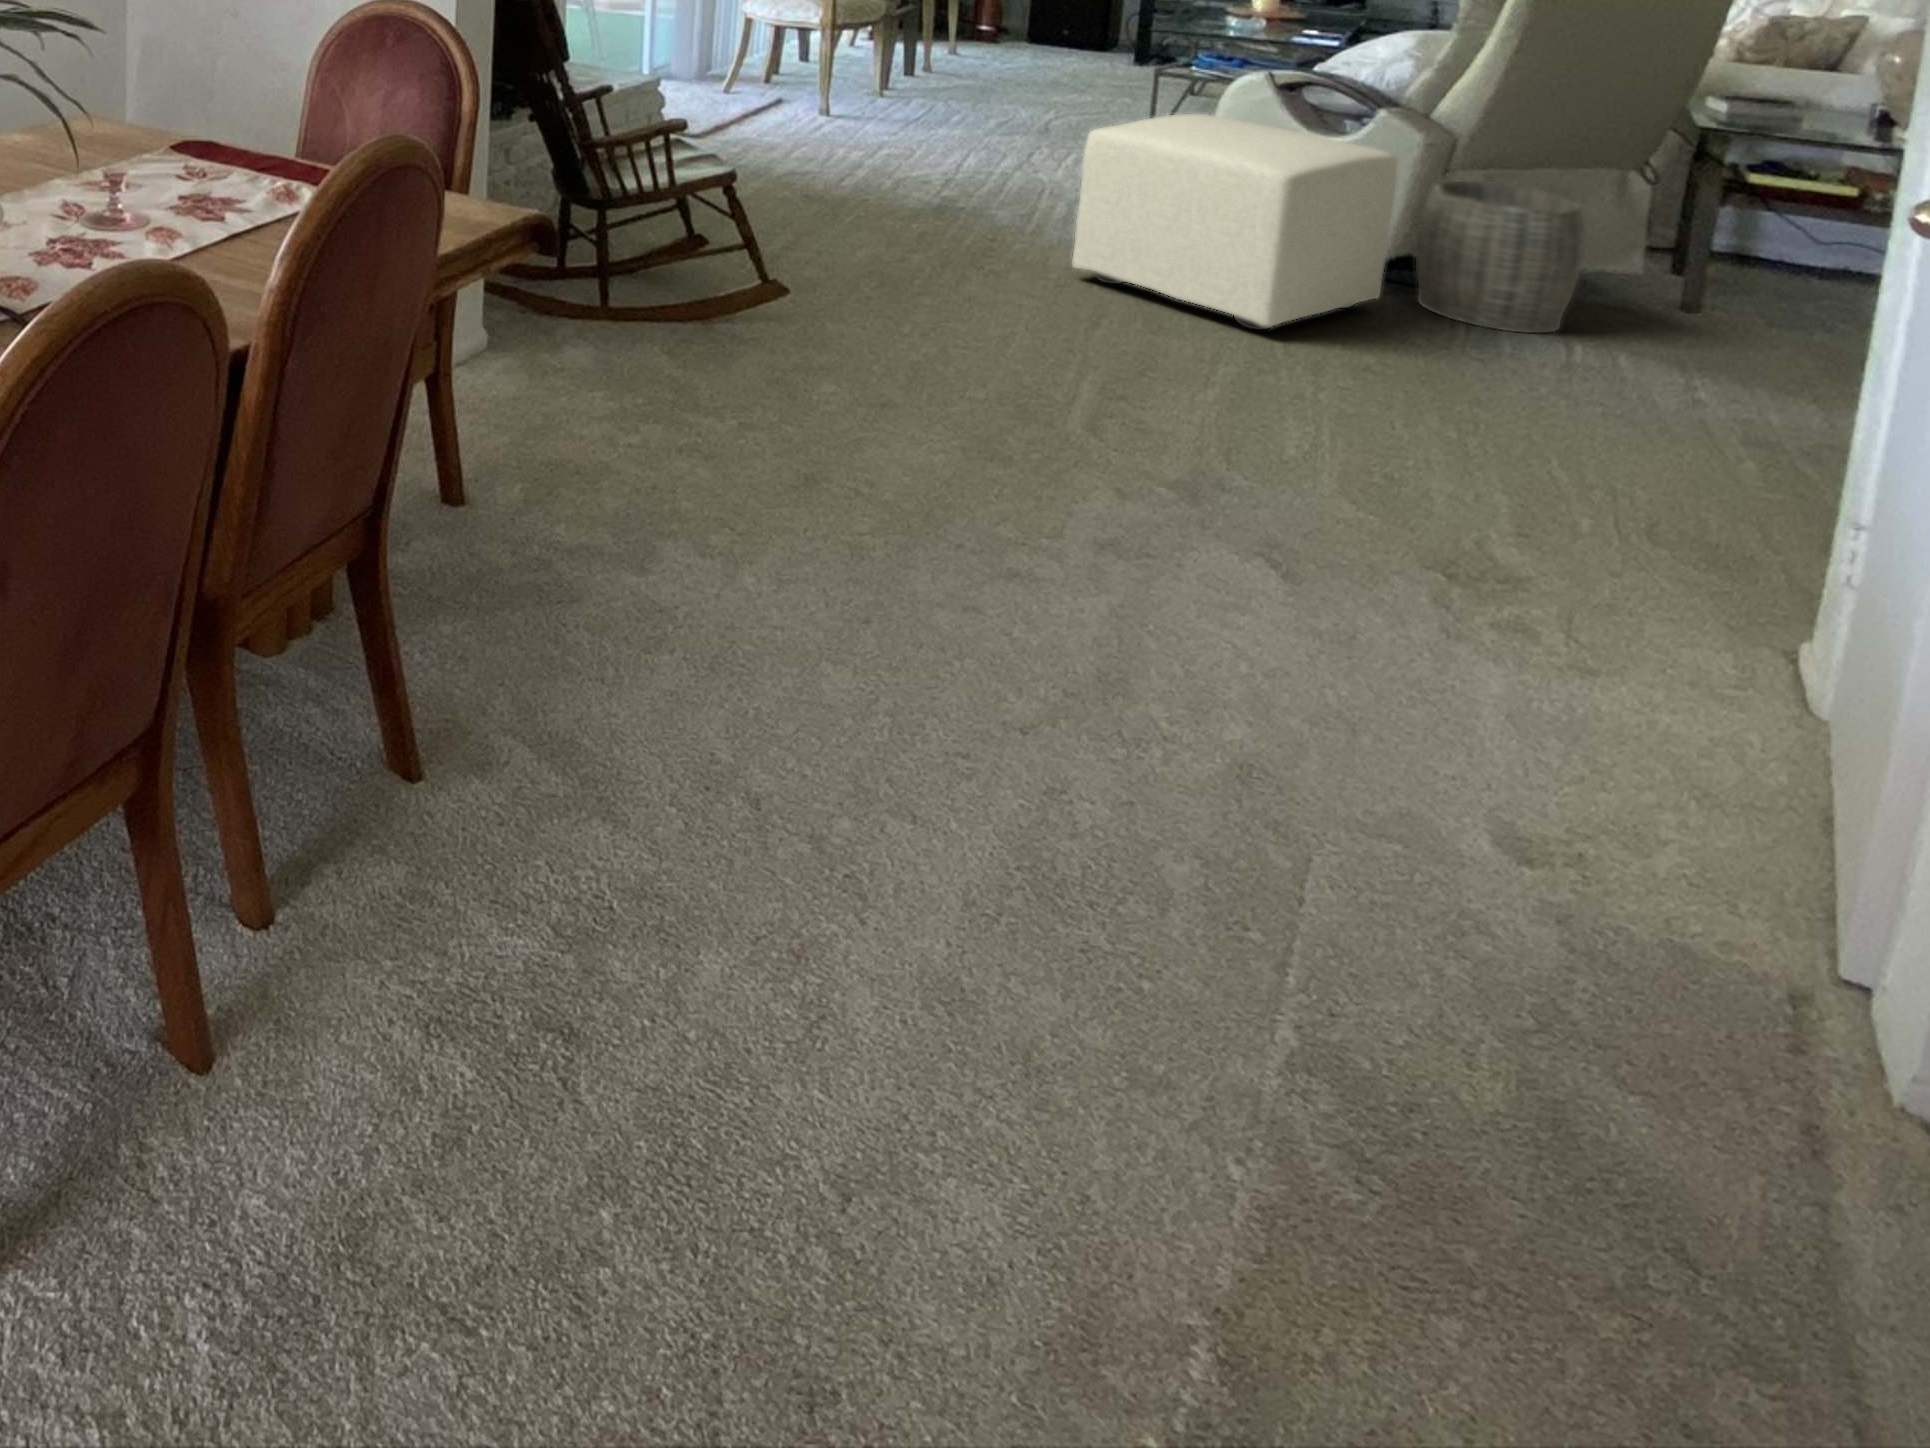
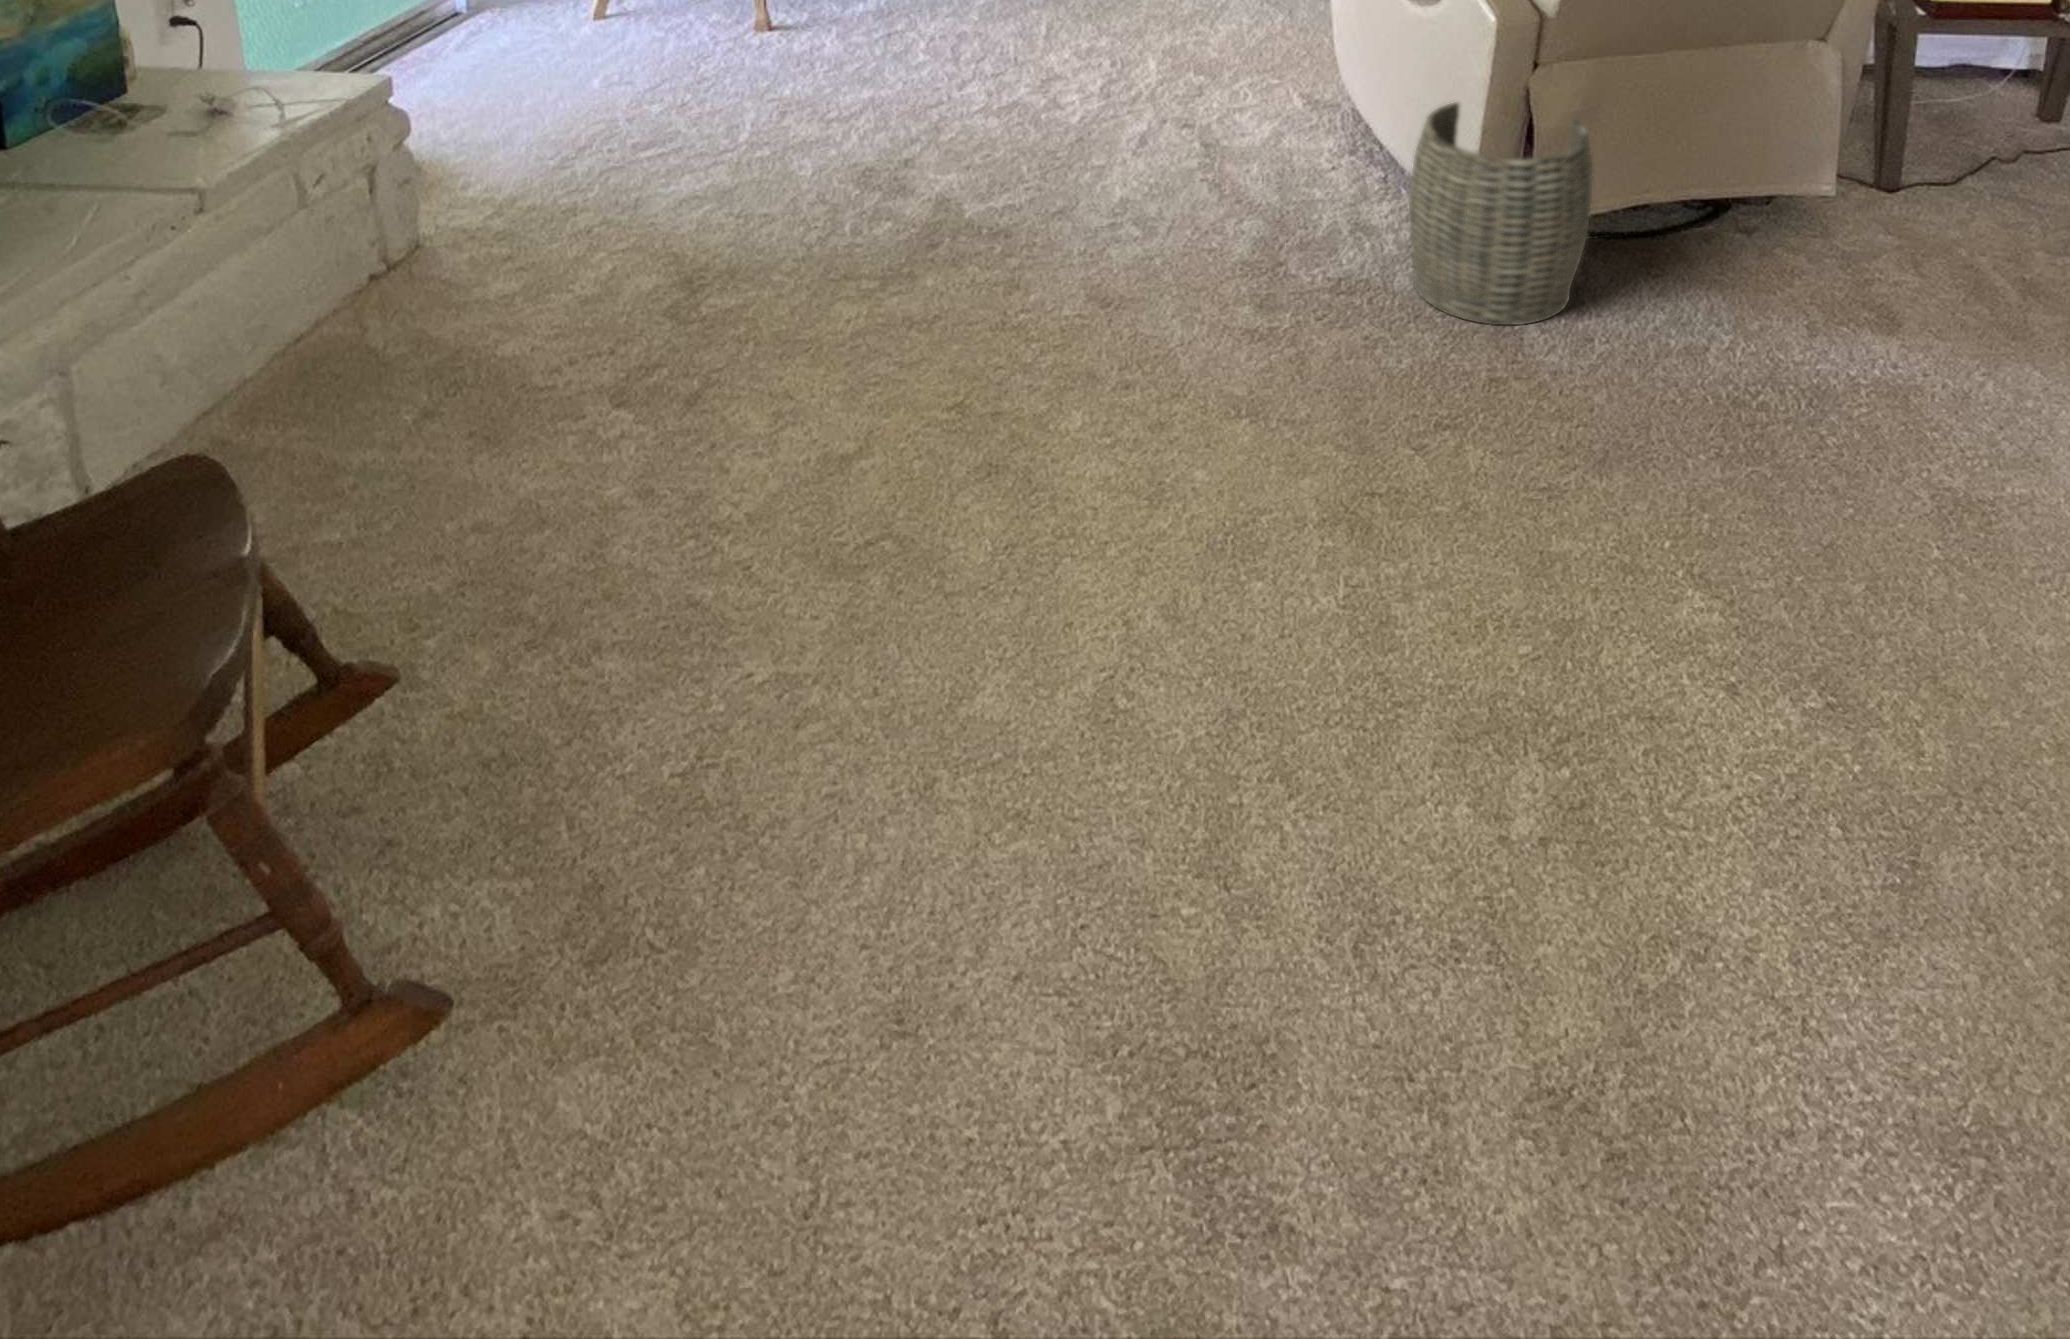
ottoman: present [1072,114,1397,330] -> none [955,49,1381,447]

